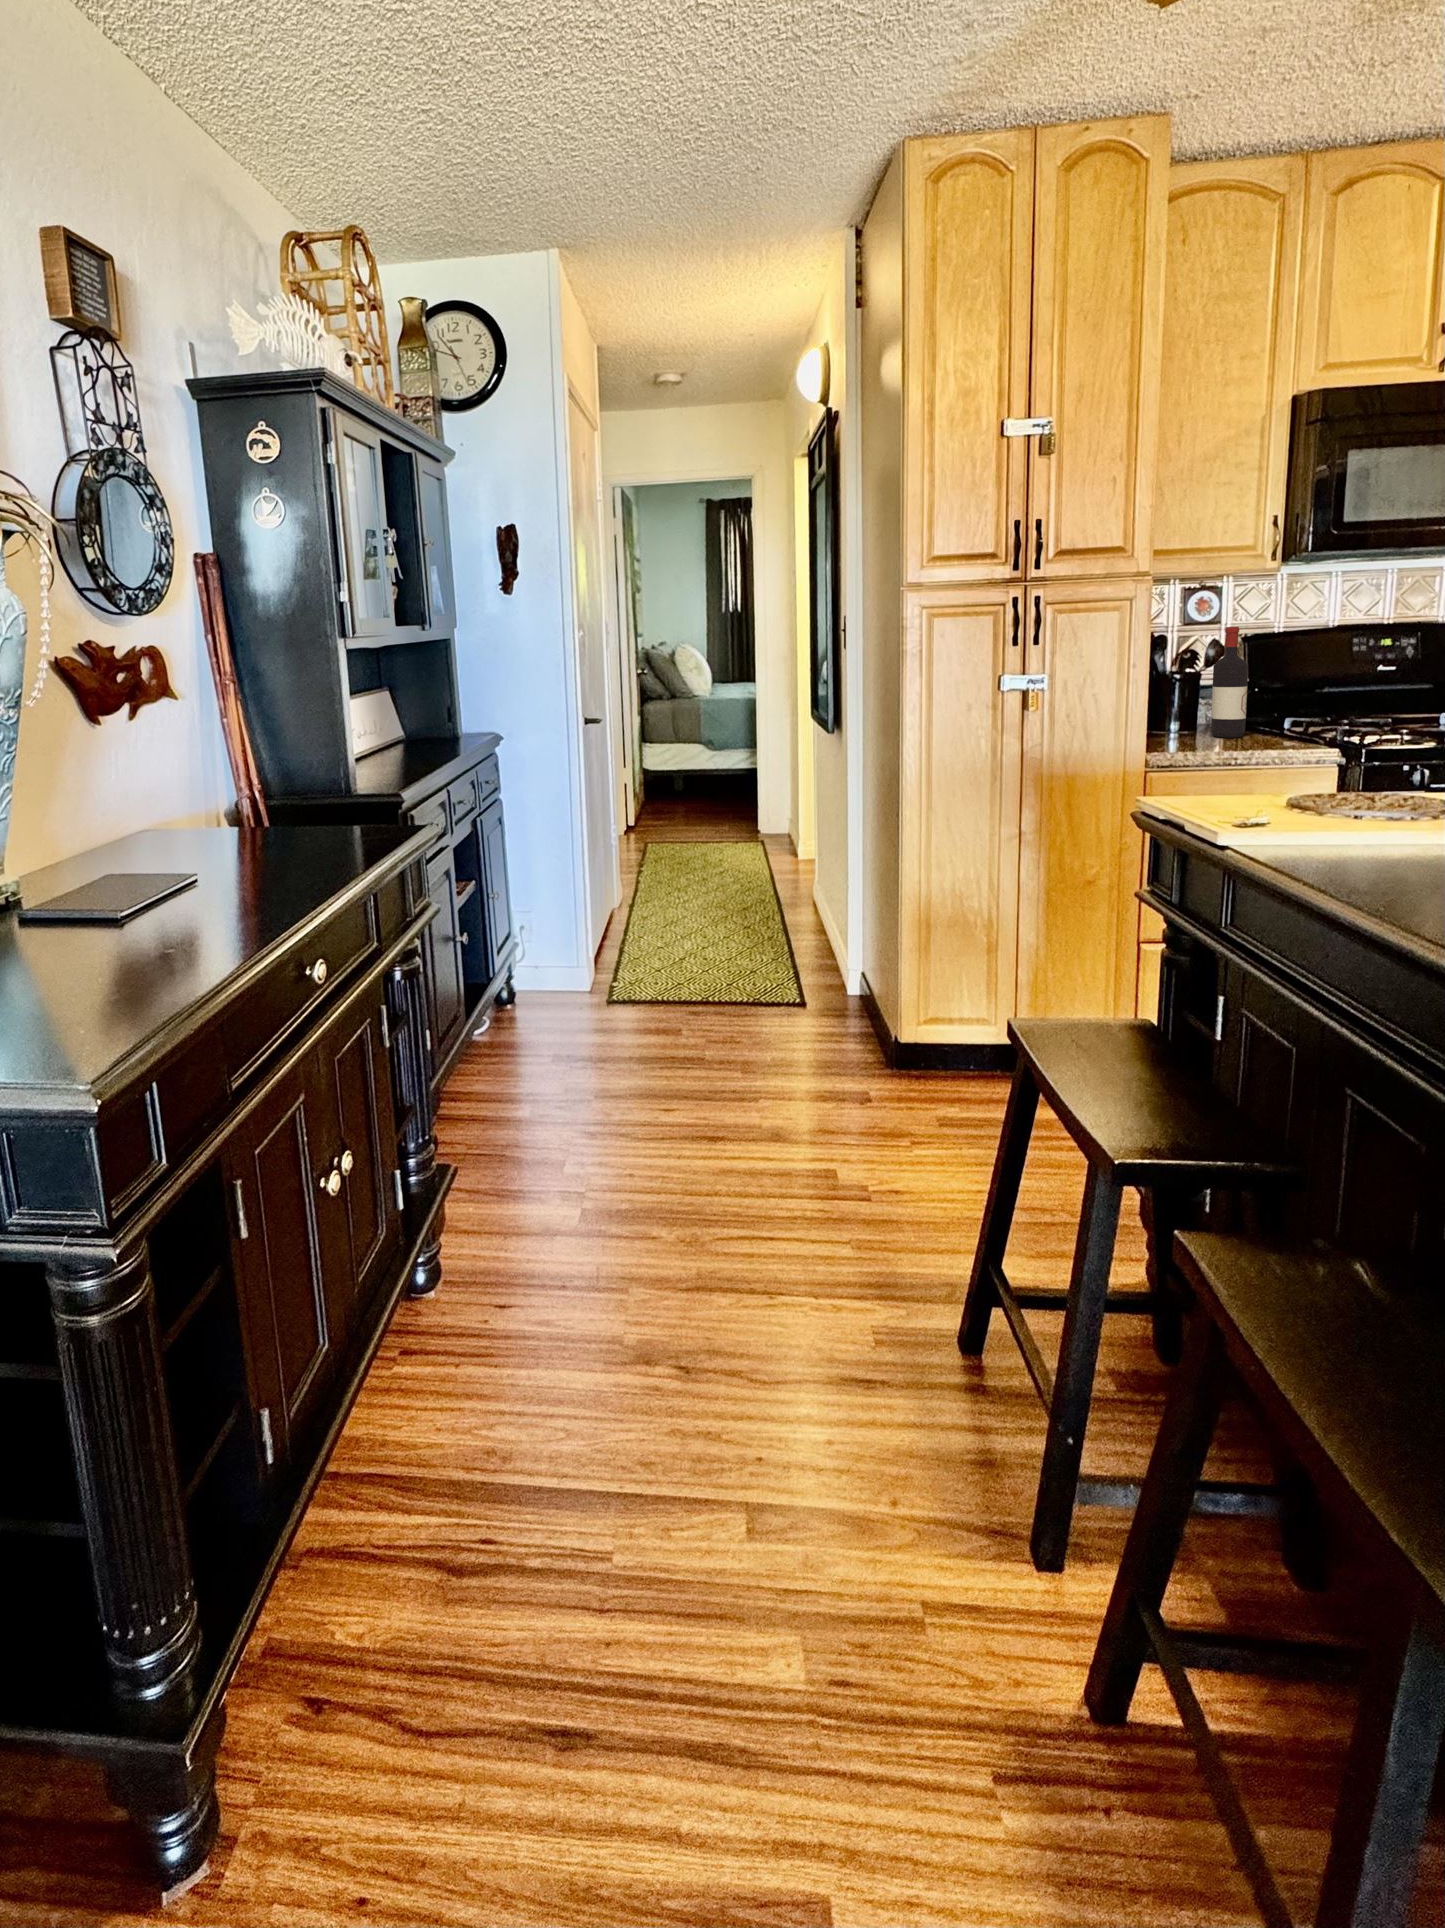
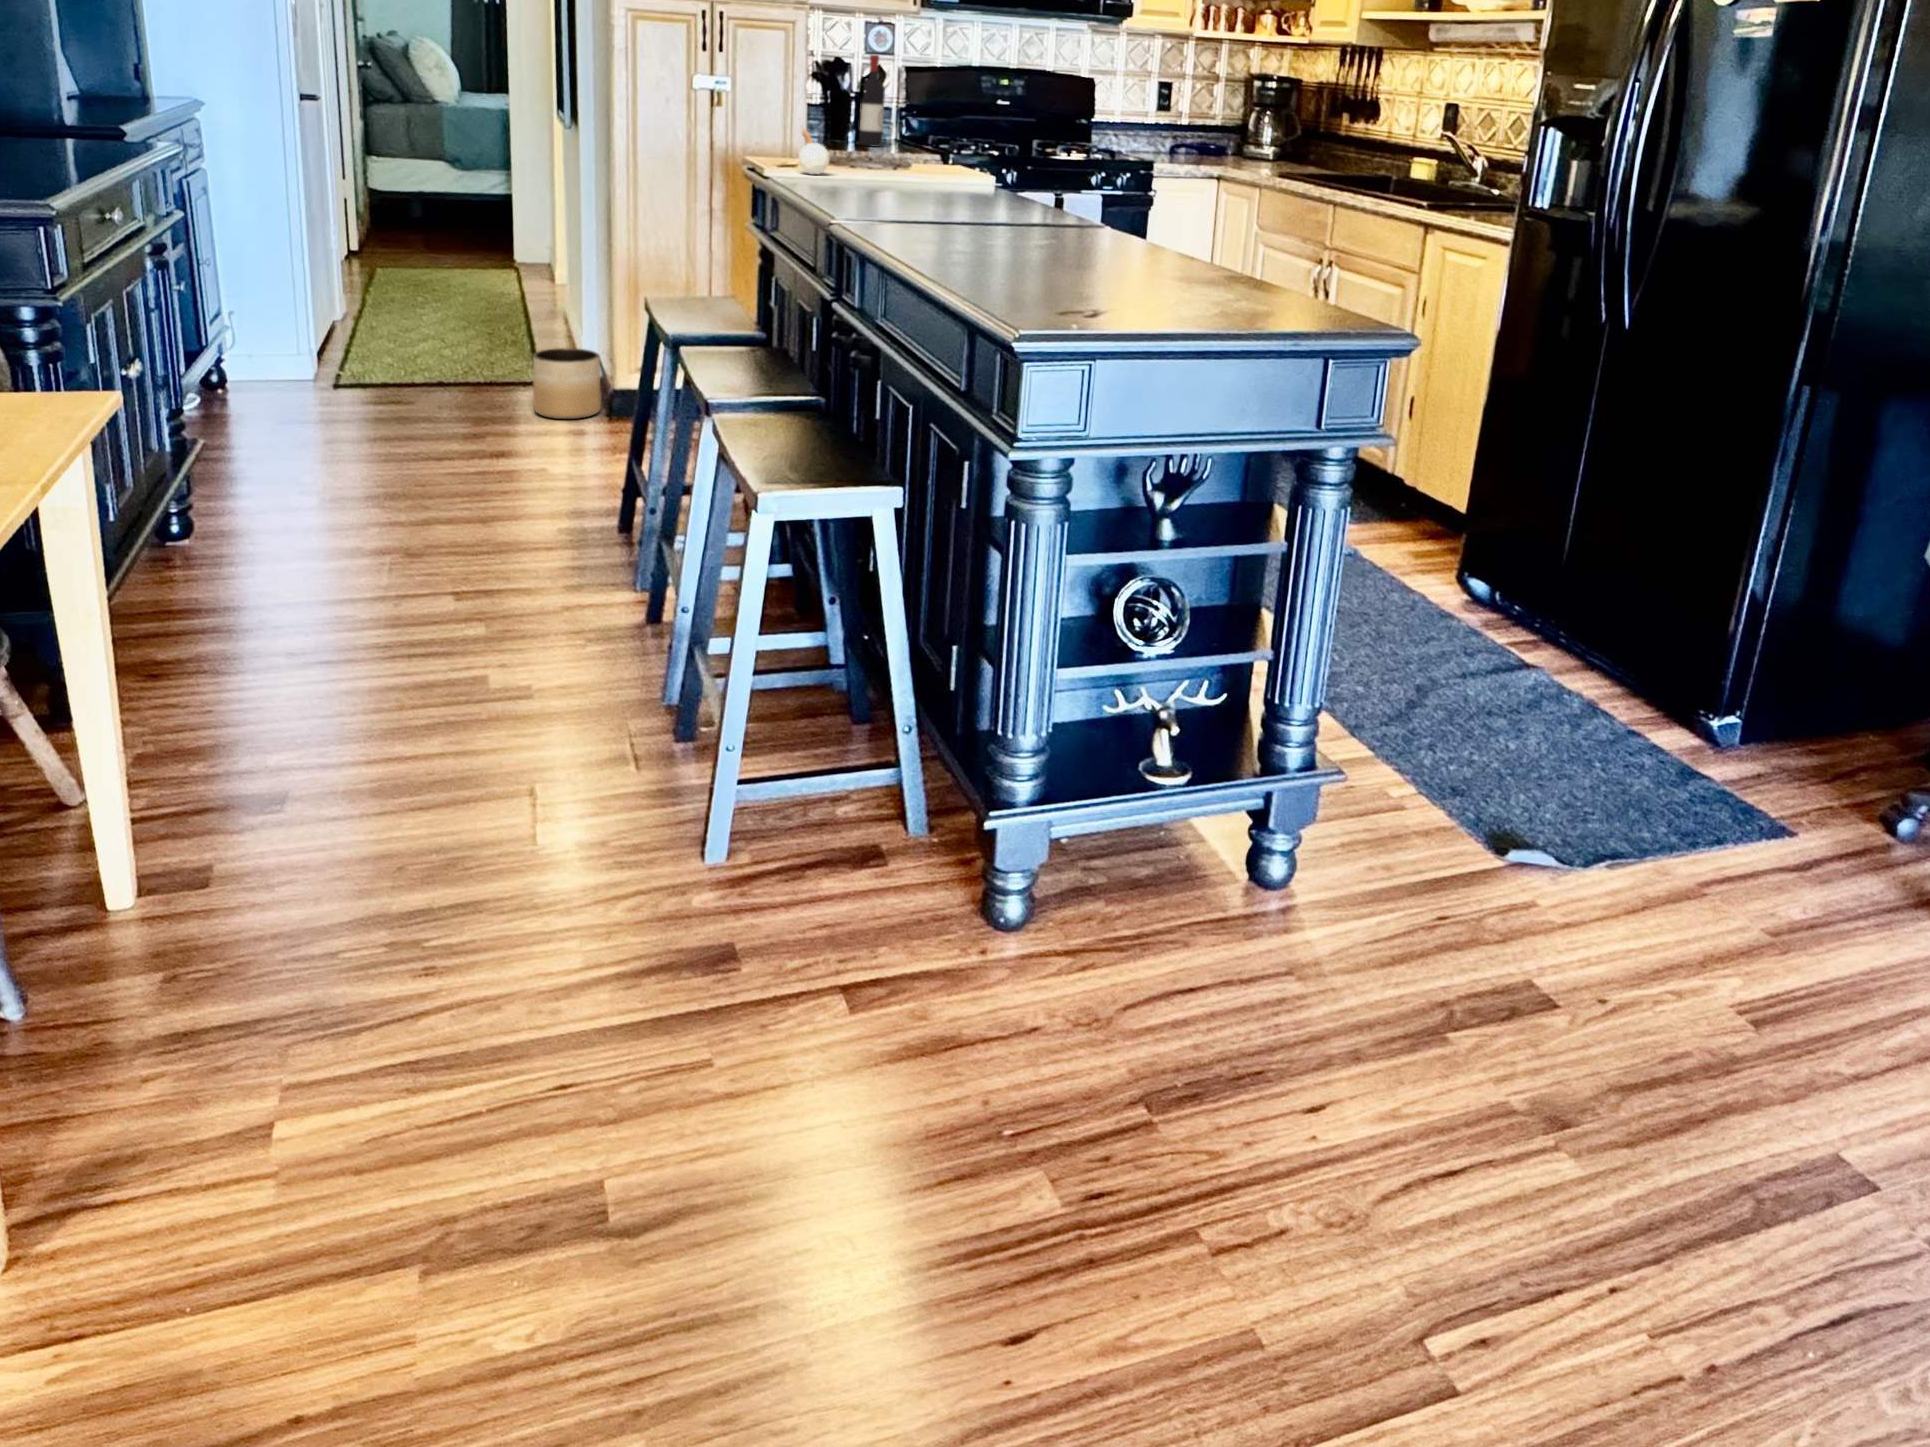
candle: none [1246,735,1305,815] -> present [799,129,830,174]
planter: none [814,975,889,1062] -> present [533,348,601,419]

